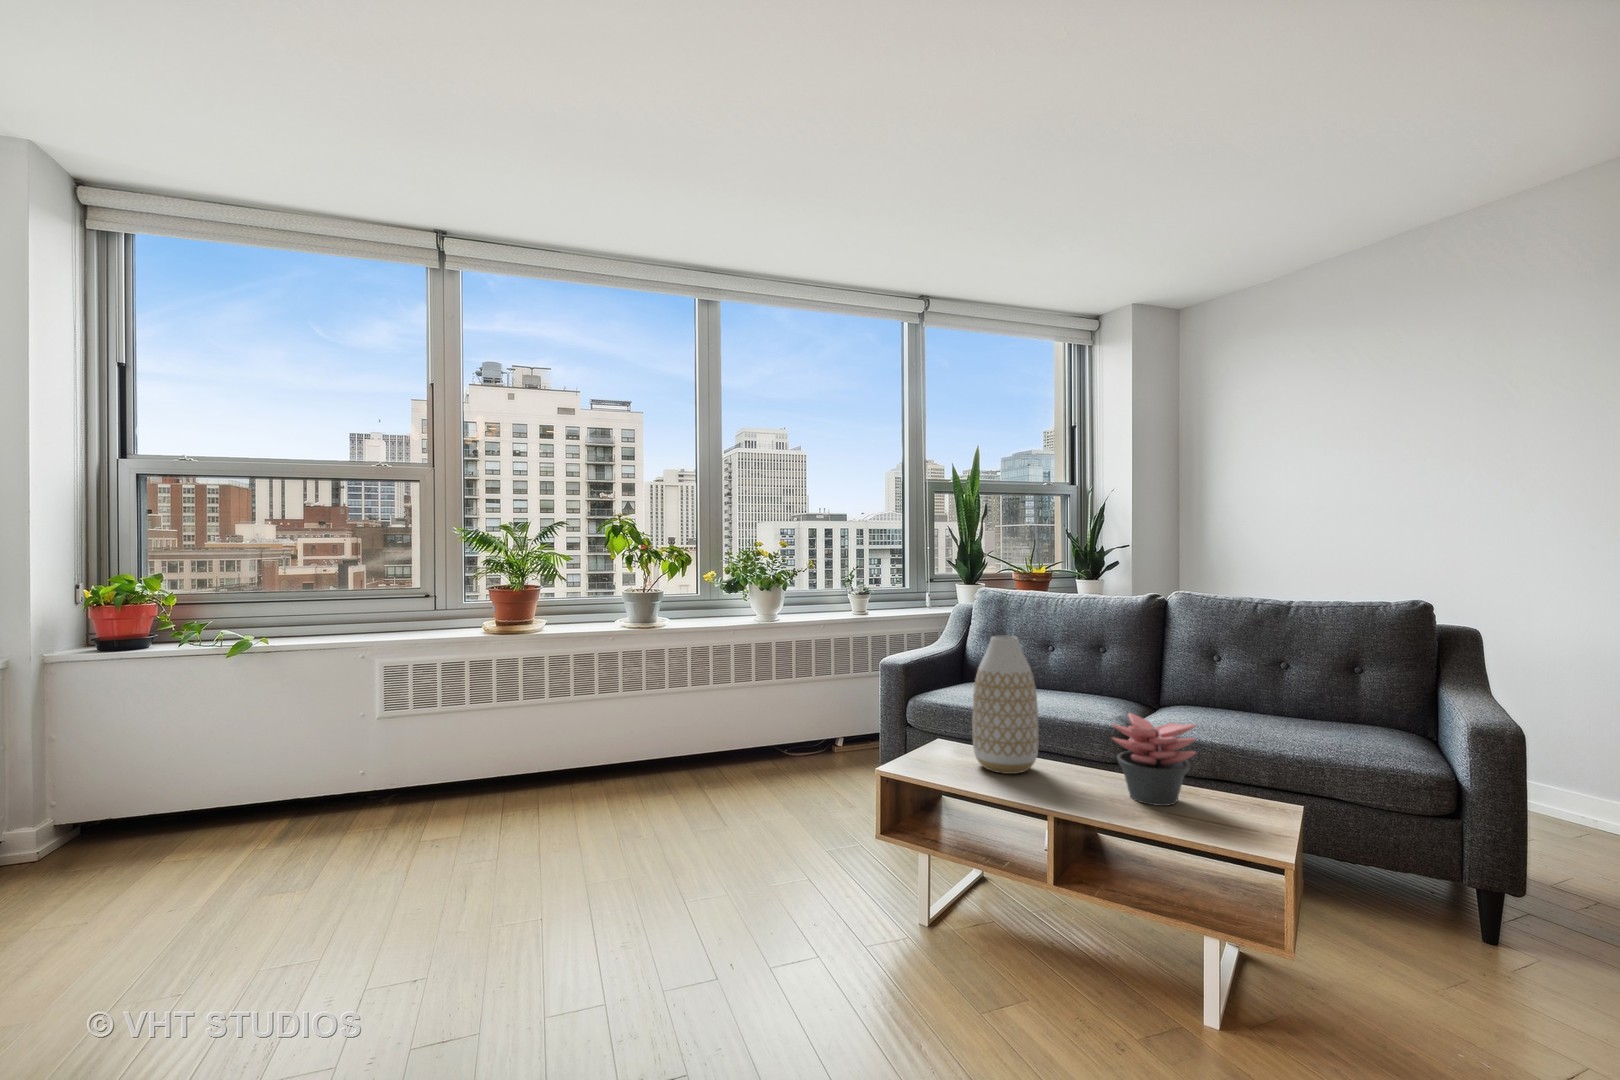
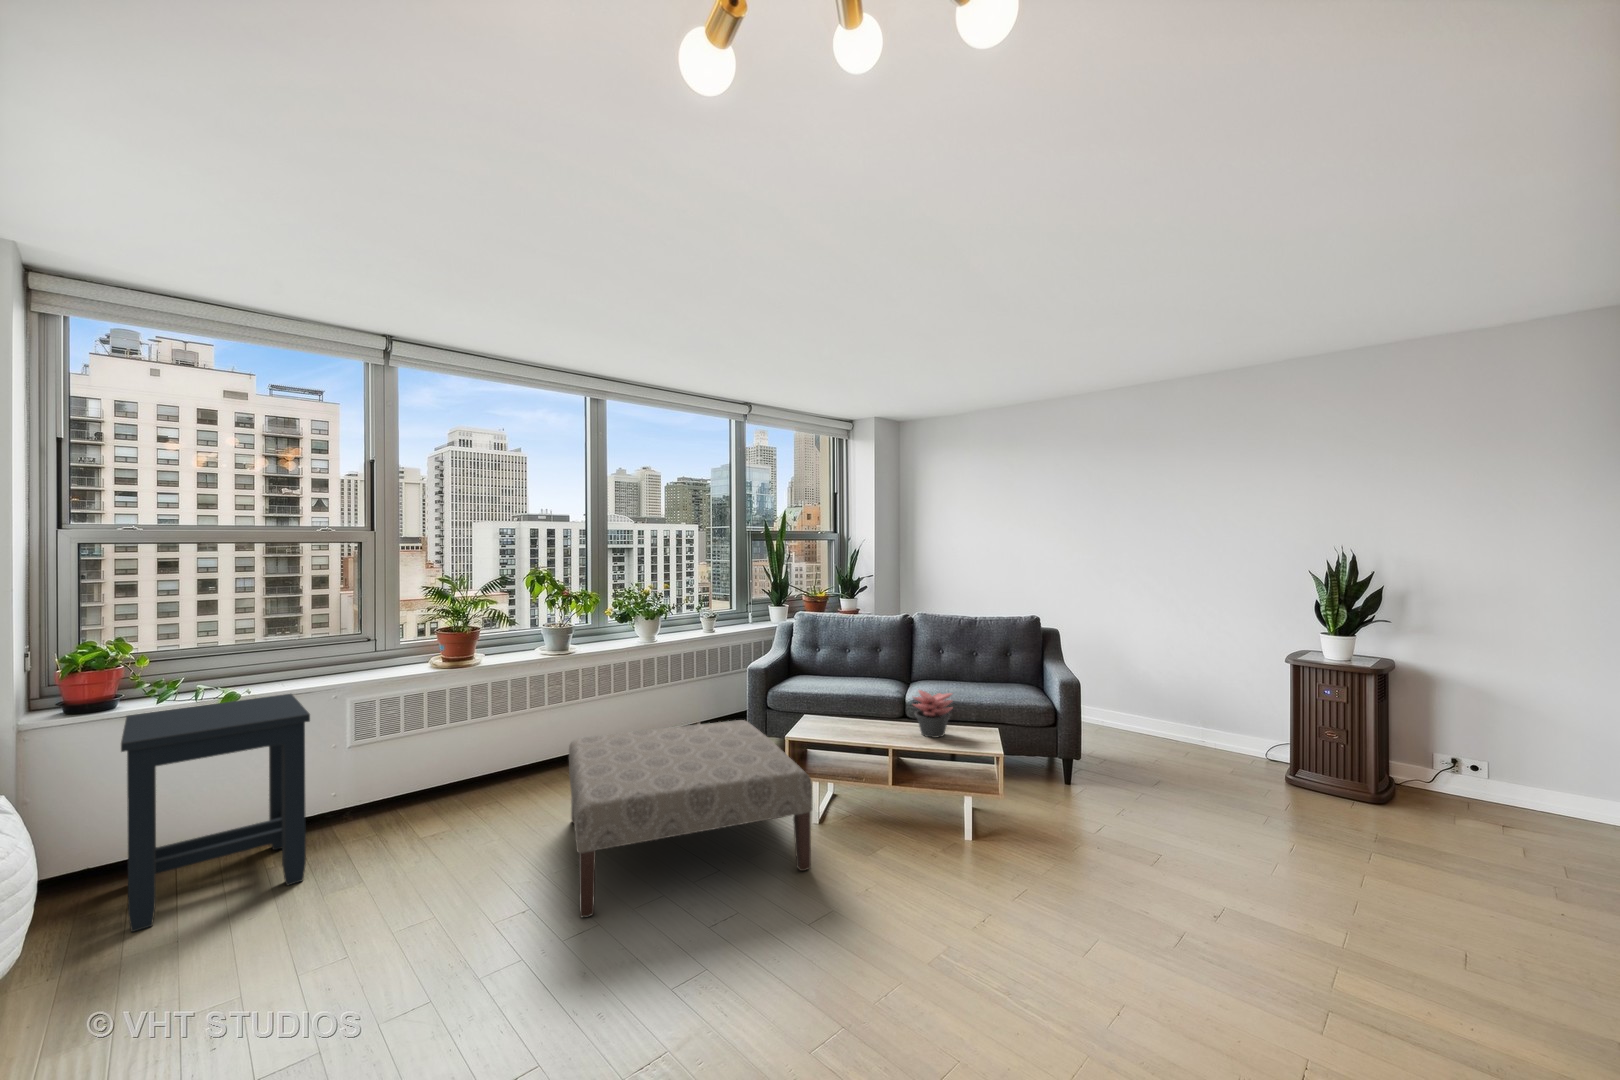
vase: present [972,636,1038,774] -> none [833,650,870,731]
side table: none [58,648,308,902] -> present [121,694,310,932]
ottoman: none [468,736,869,1014] -> present [569,720,812,917]

